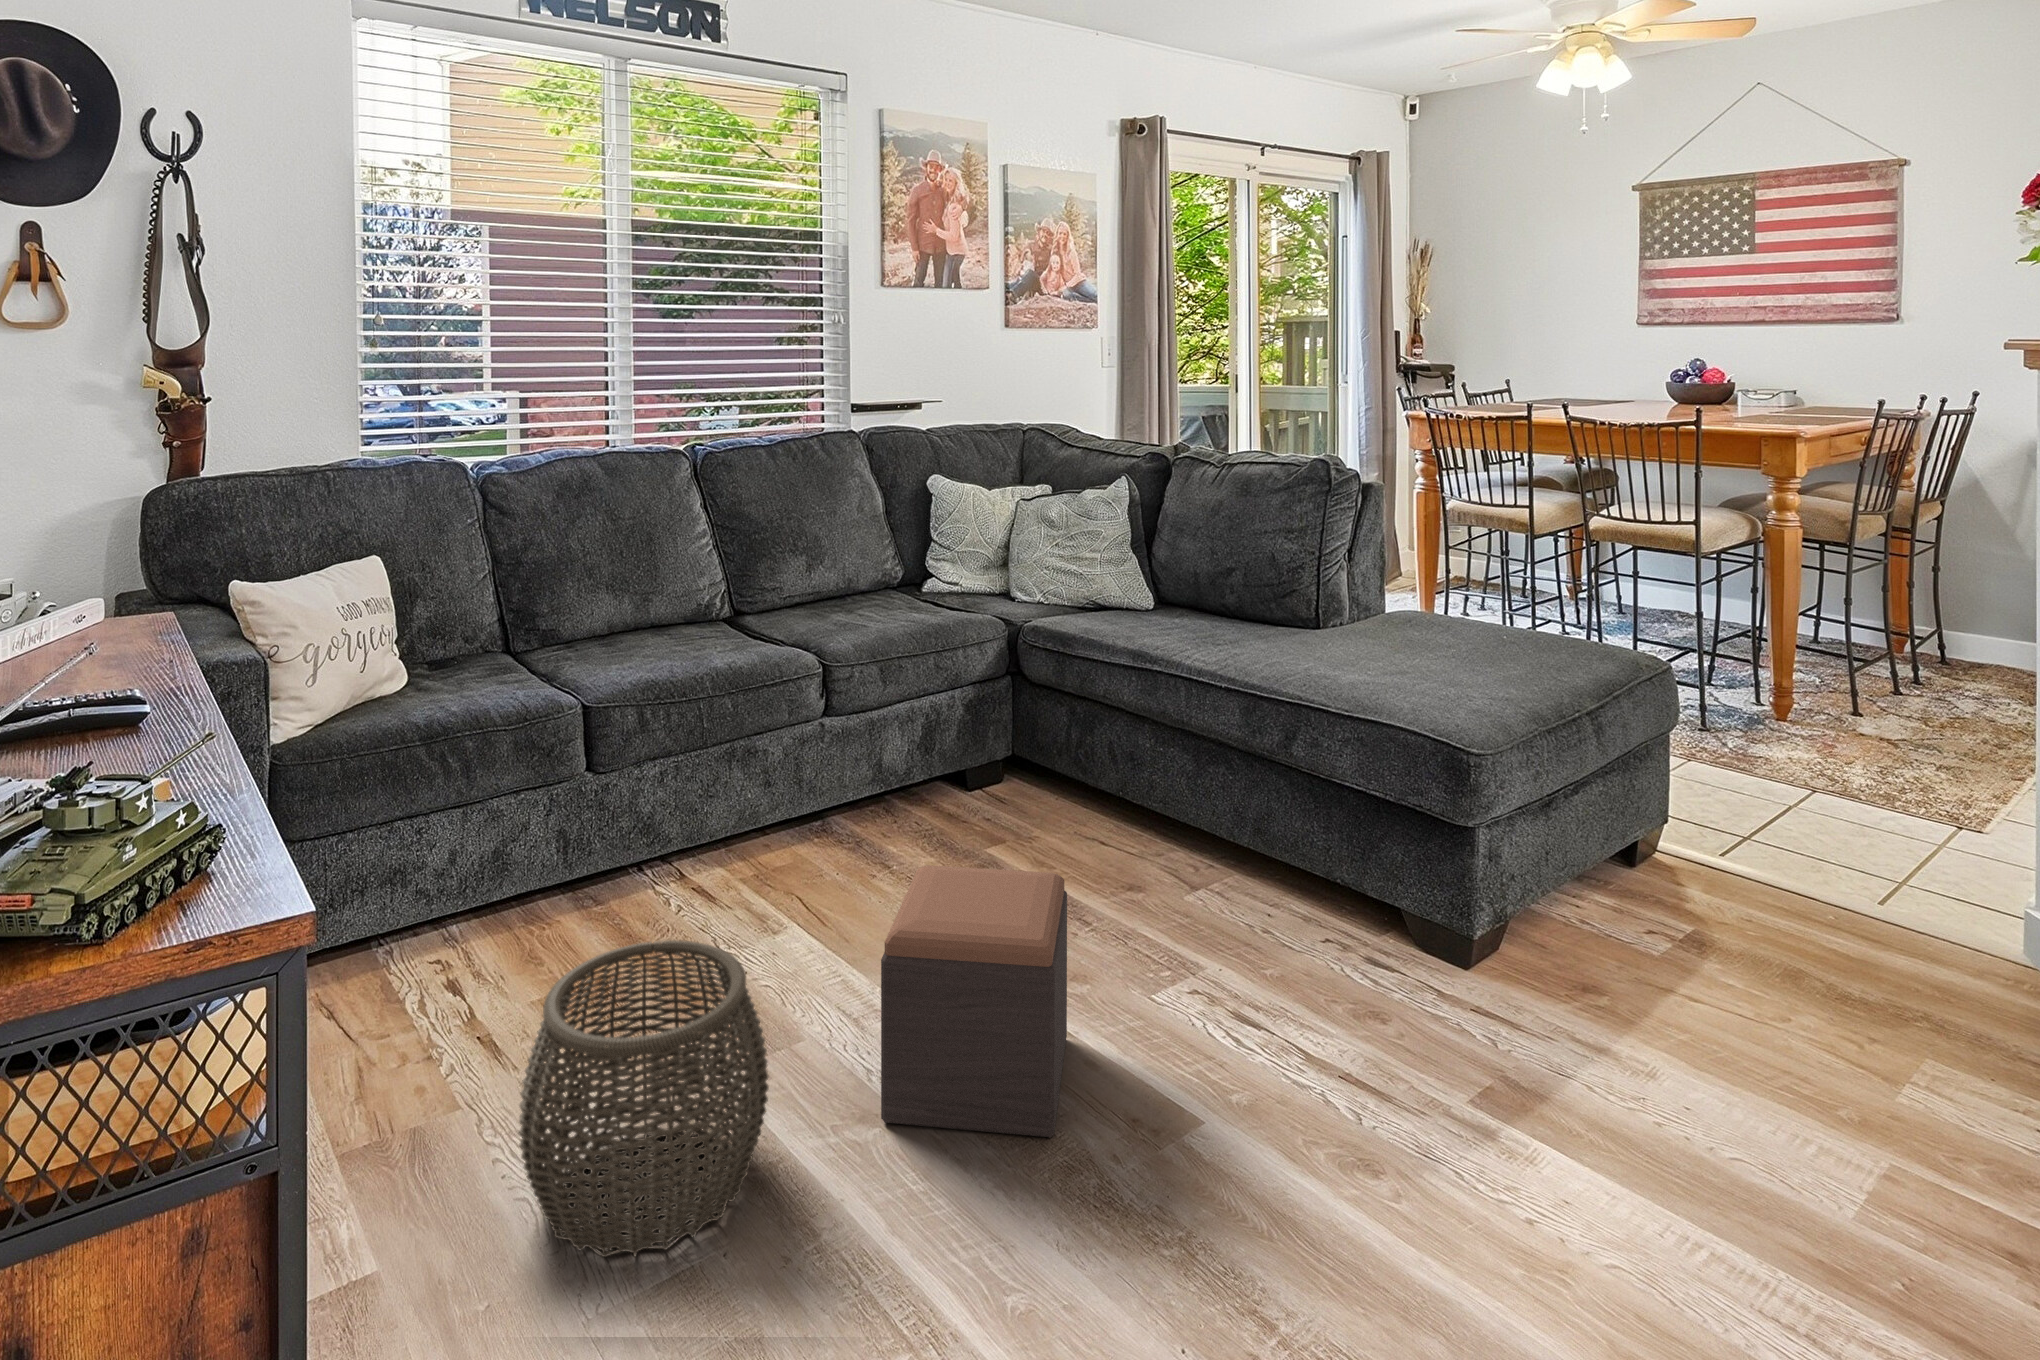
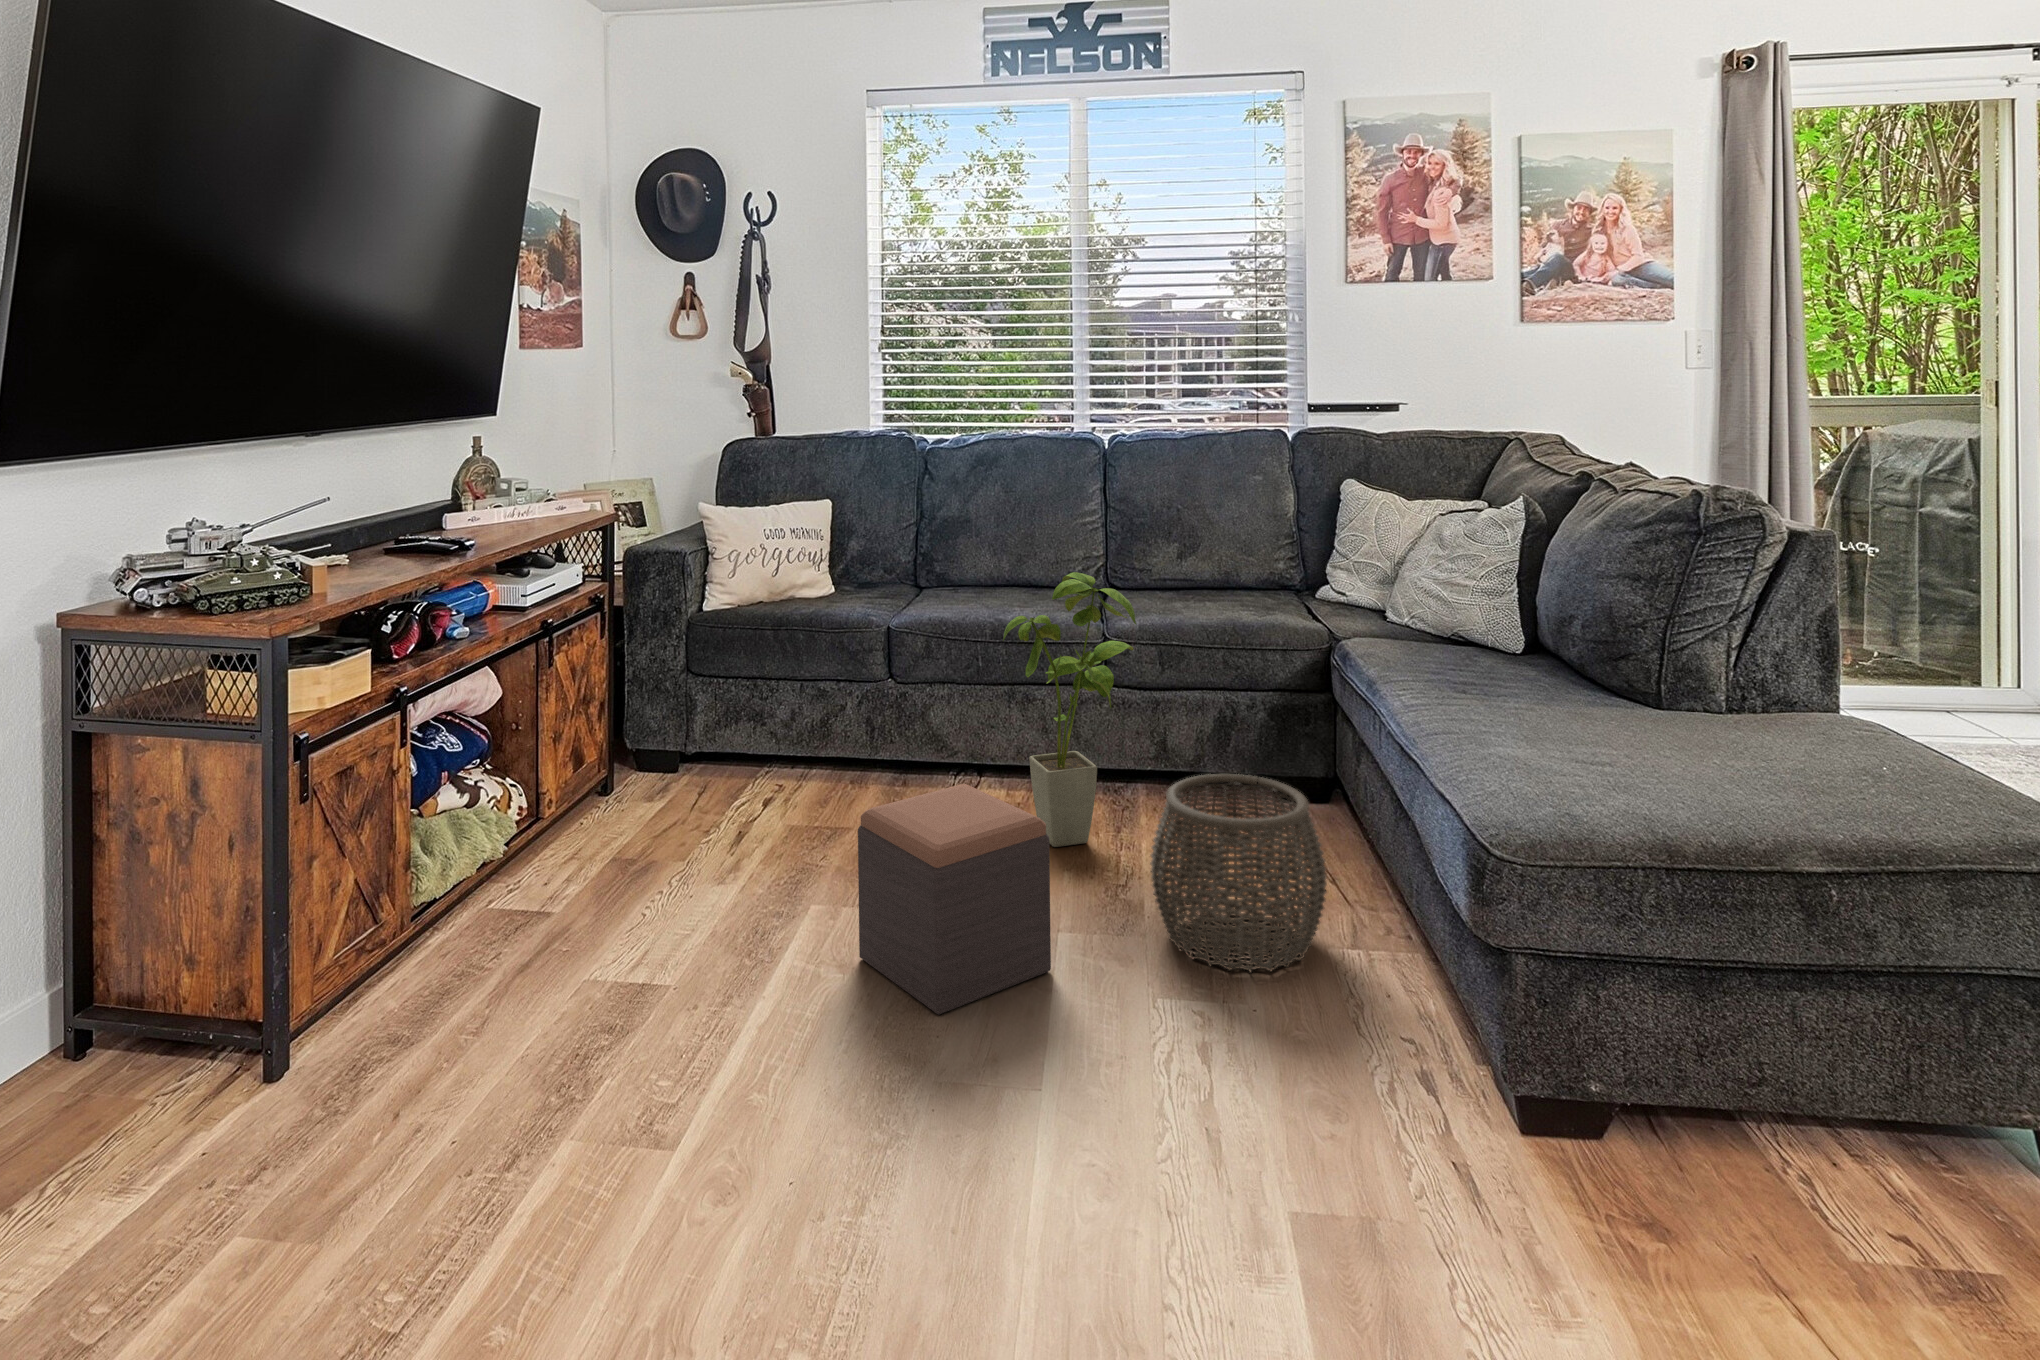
house plant: none [802,600,957,911] -> present [1003,572,1136,847]
woven basket: present [519,940,769,1257] -> present [1150,774,1327,972]

